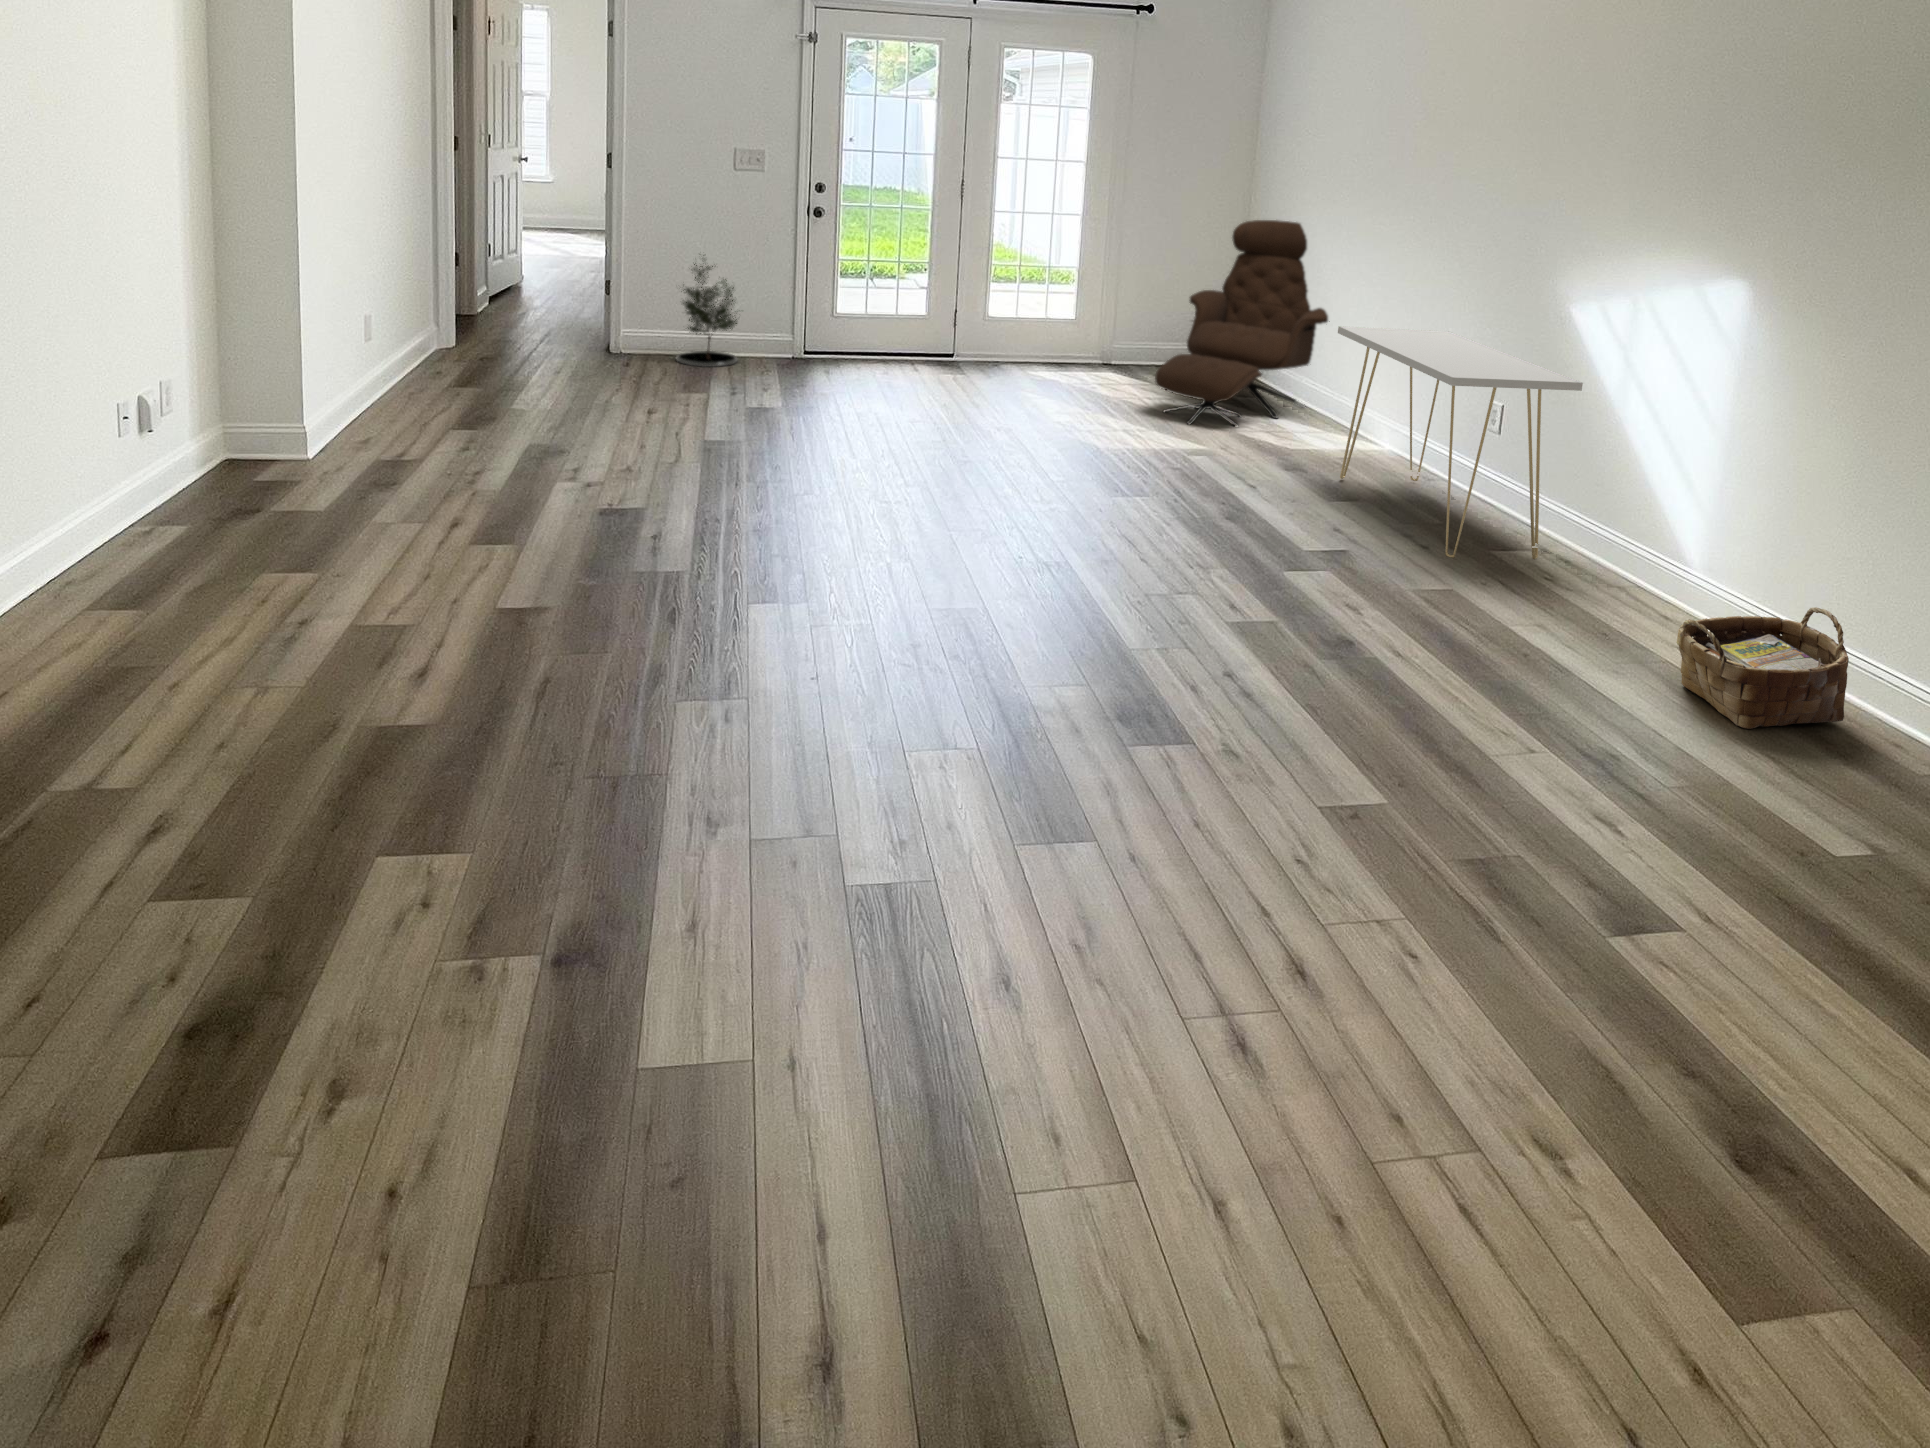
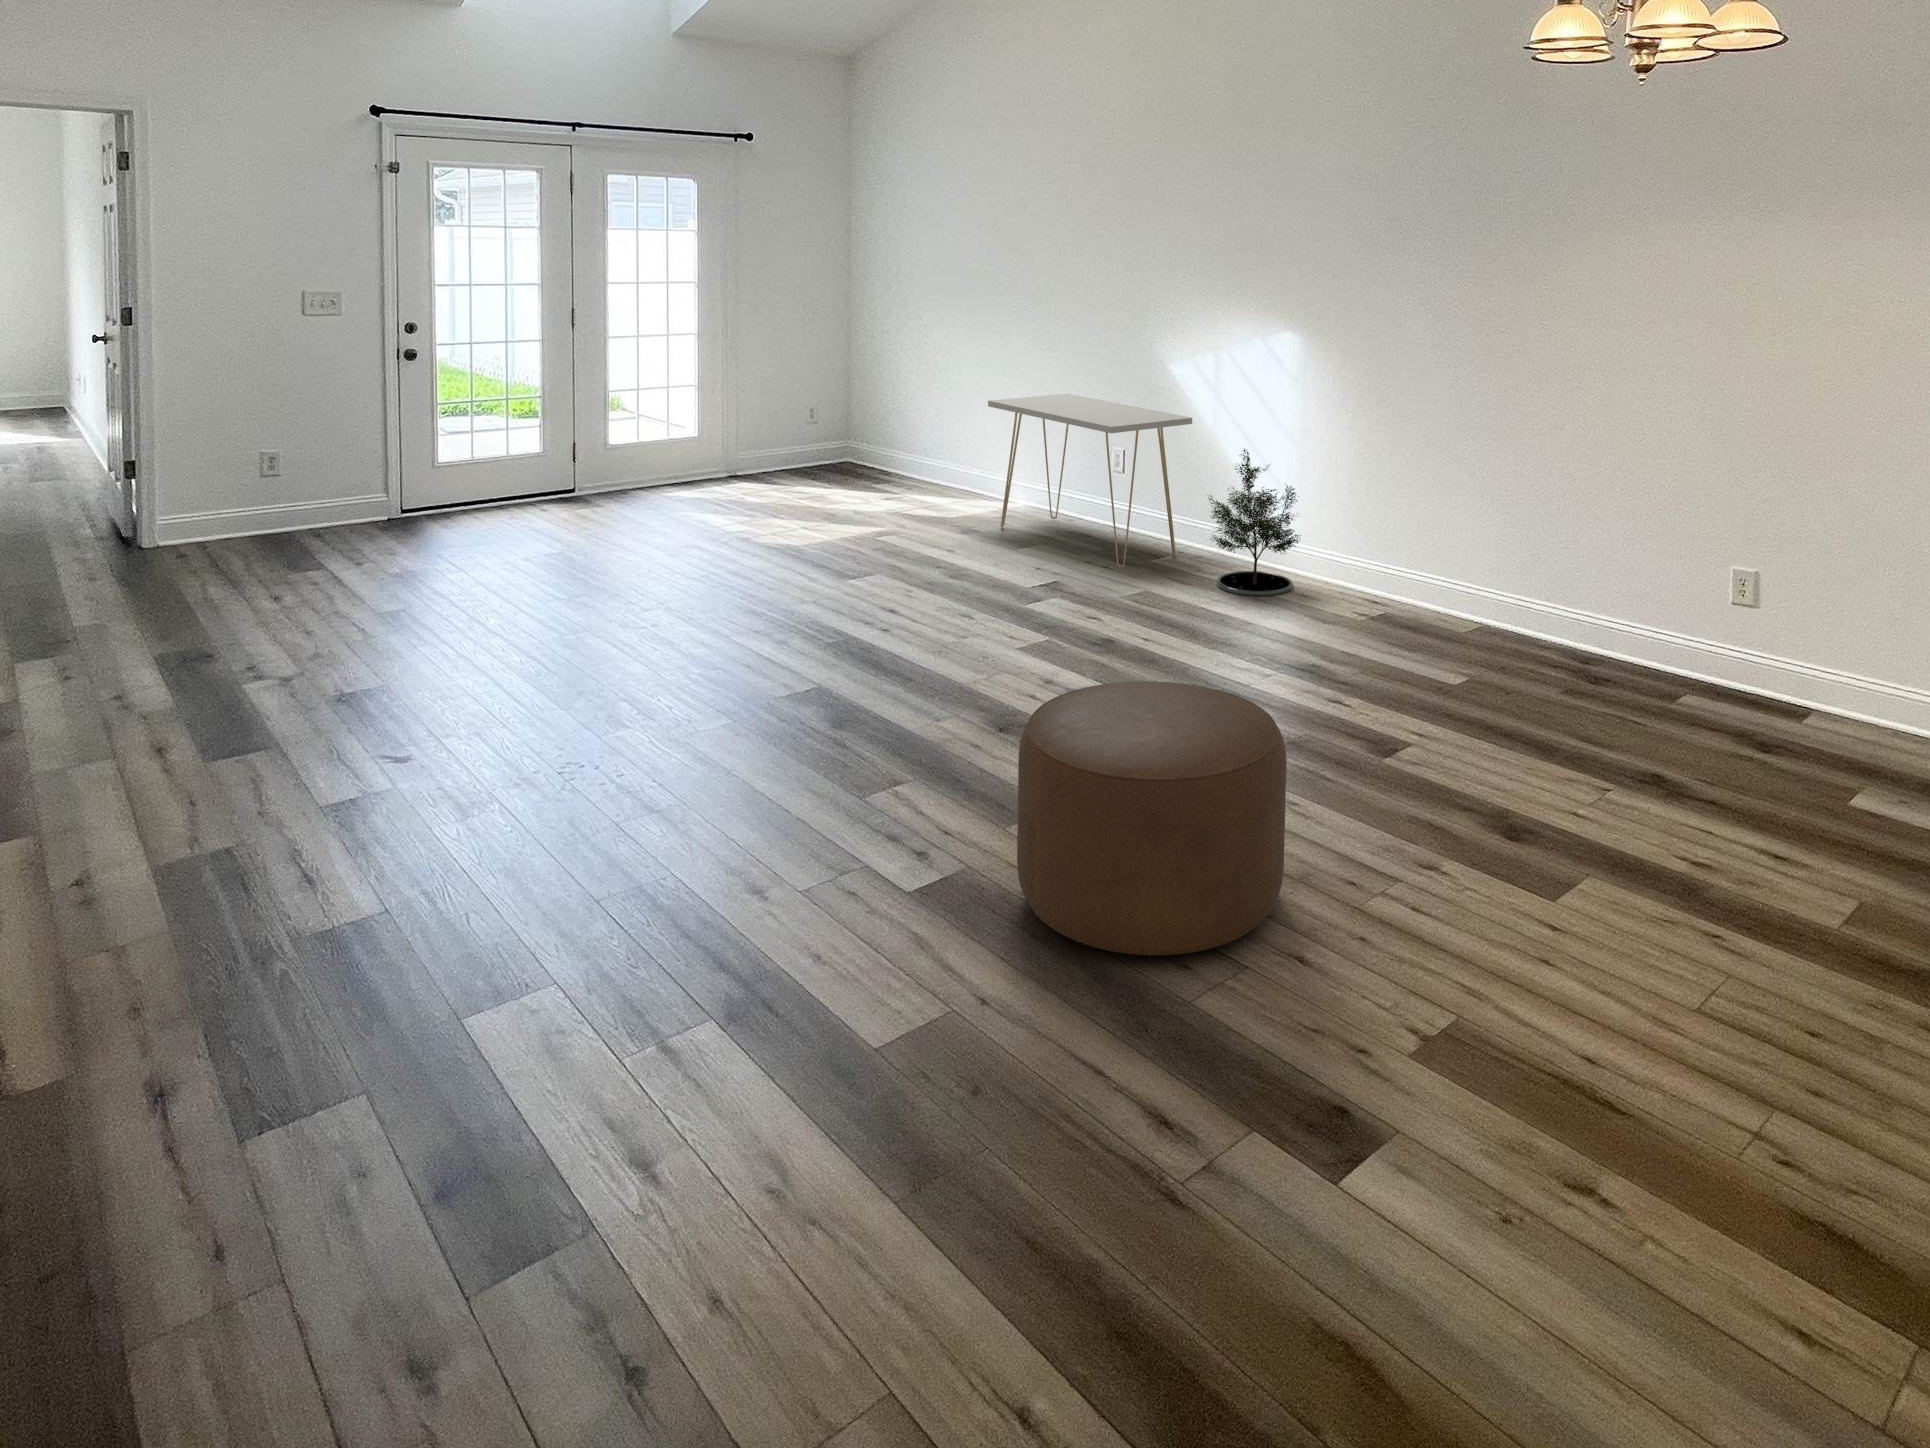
lounge chair: present [1155,220,1328,427] -> none [805,318,946,508]
potted tree: present [676,255,738,367] -> present [1209,449,1301,596]
woven basket: present [1677,607,1849,729] -> none [1312,543,1412,631]
ottoman: none [905,705,1300,1139] -> present [1017,681,1287,955]

